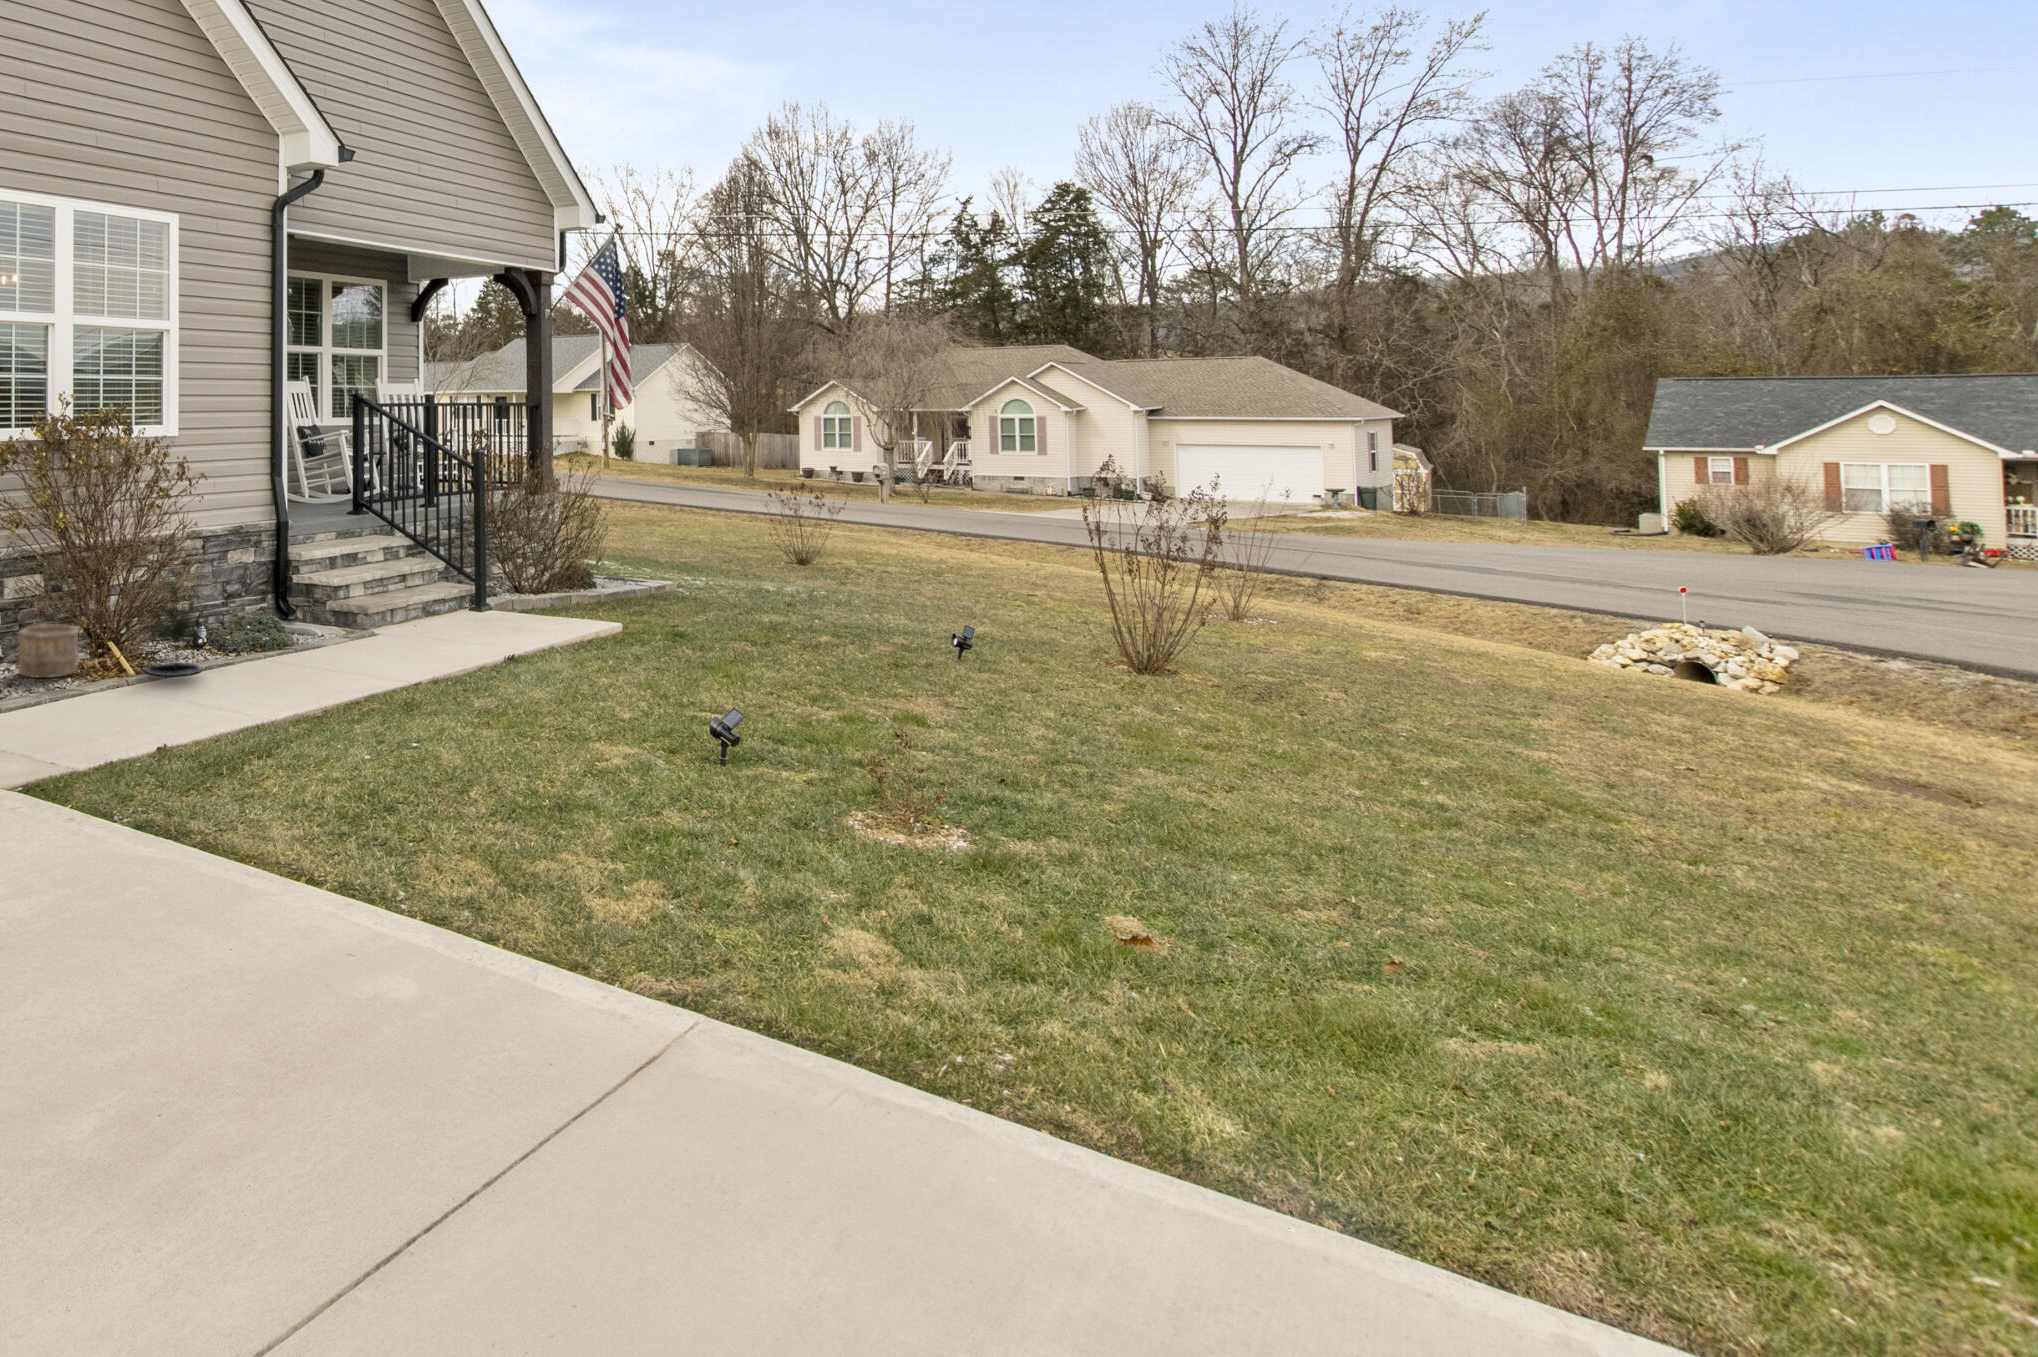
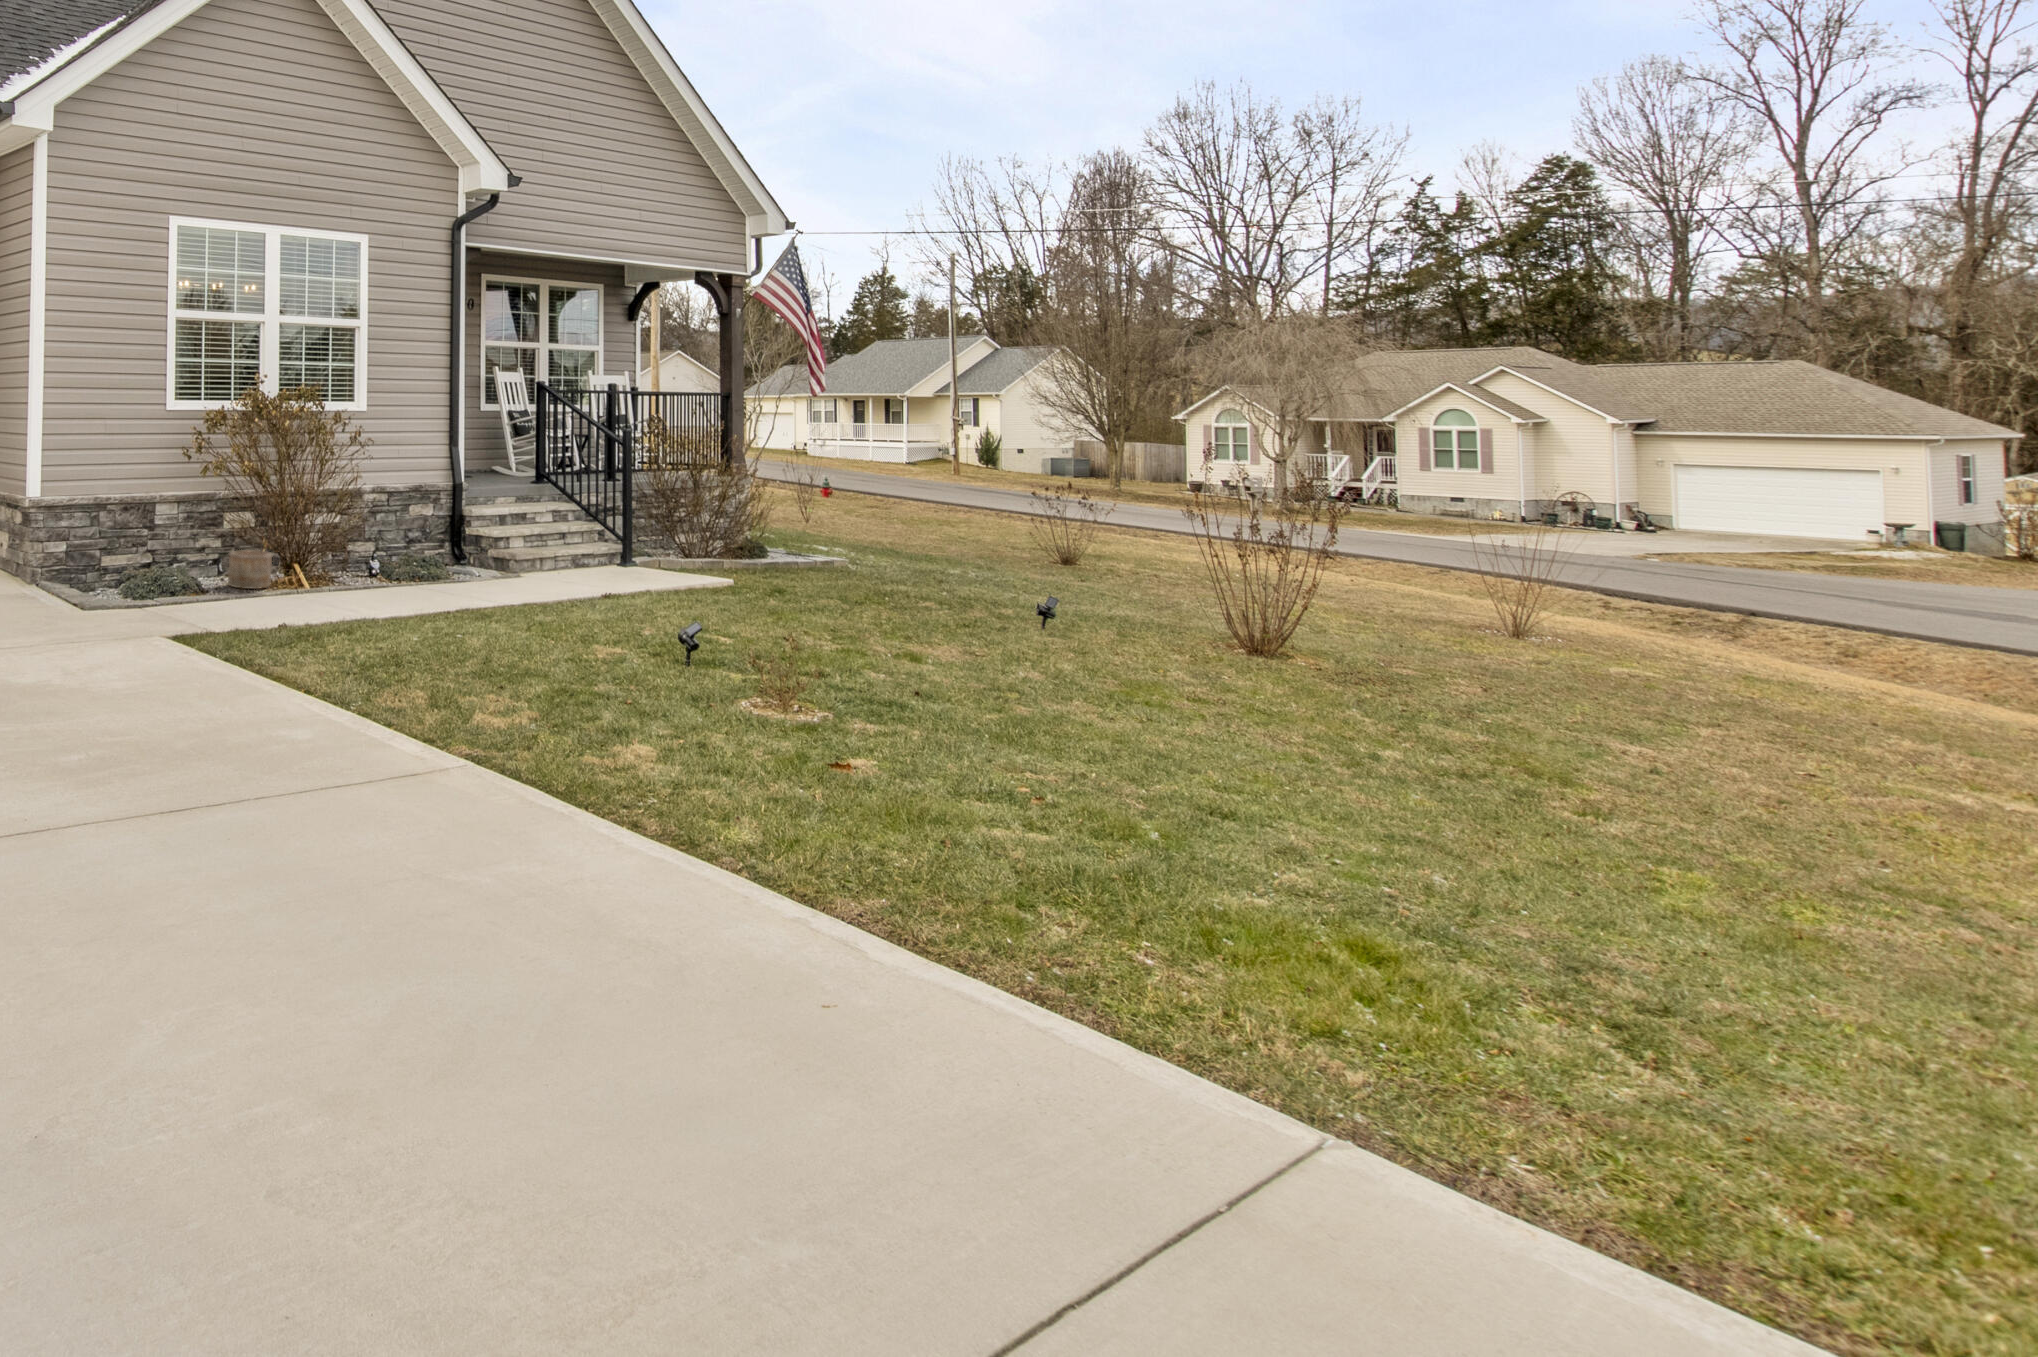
potted tree: present [146,583,207,676] -> none [320,517,370,595]

